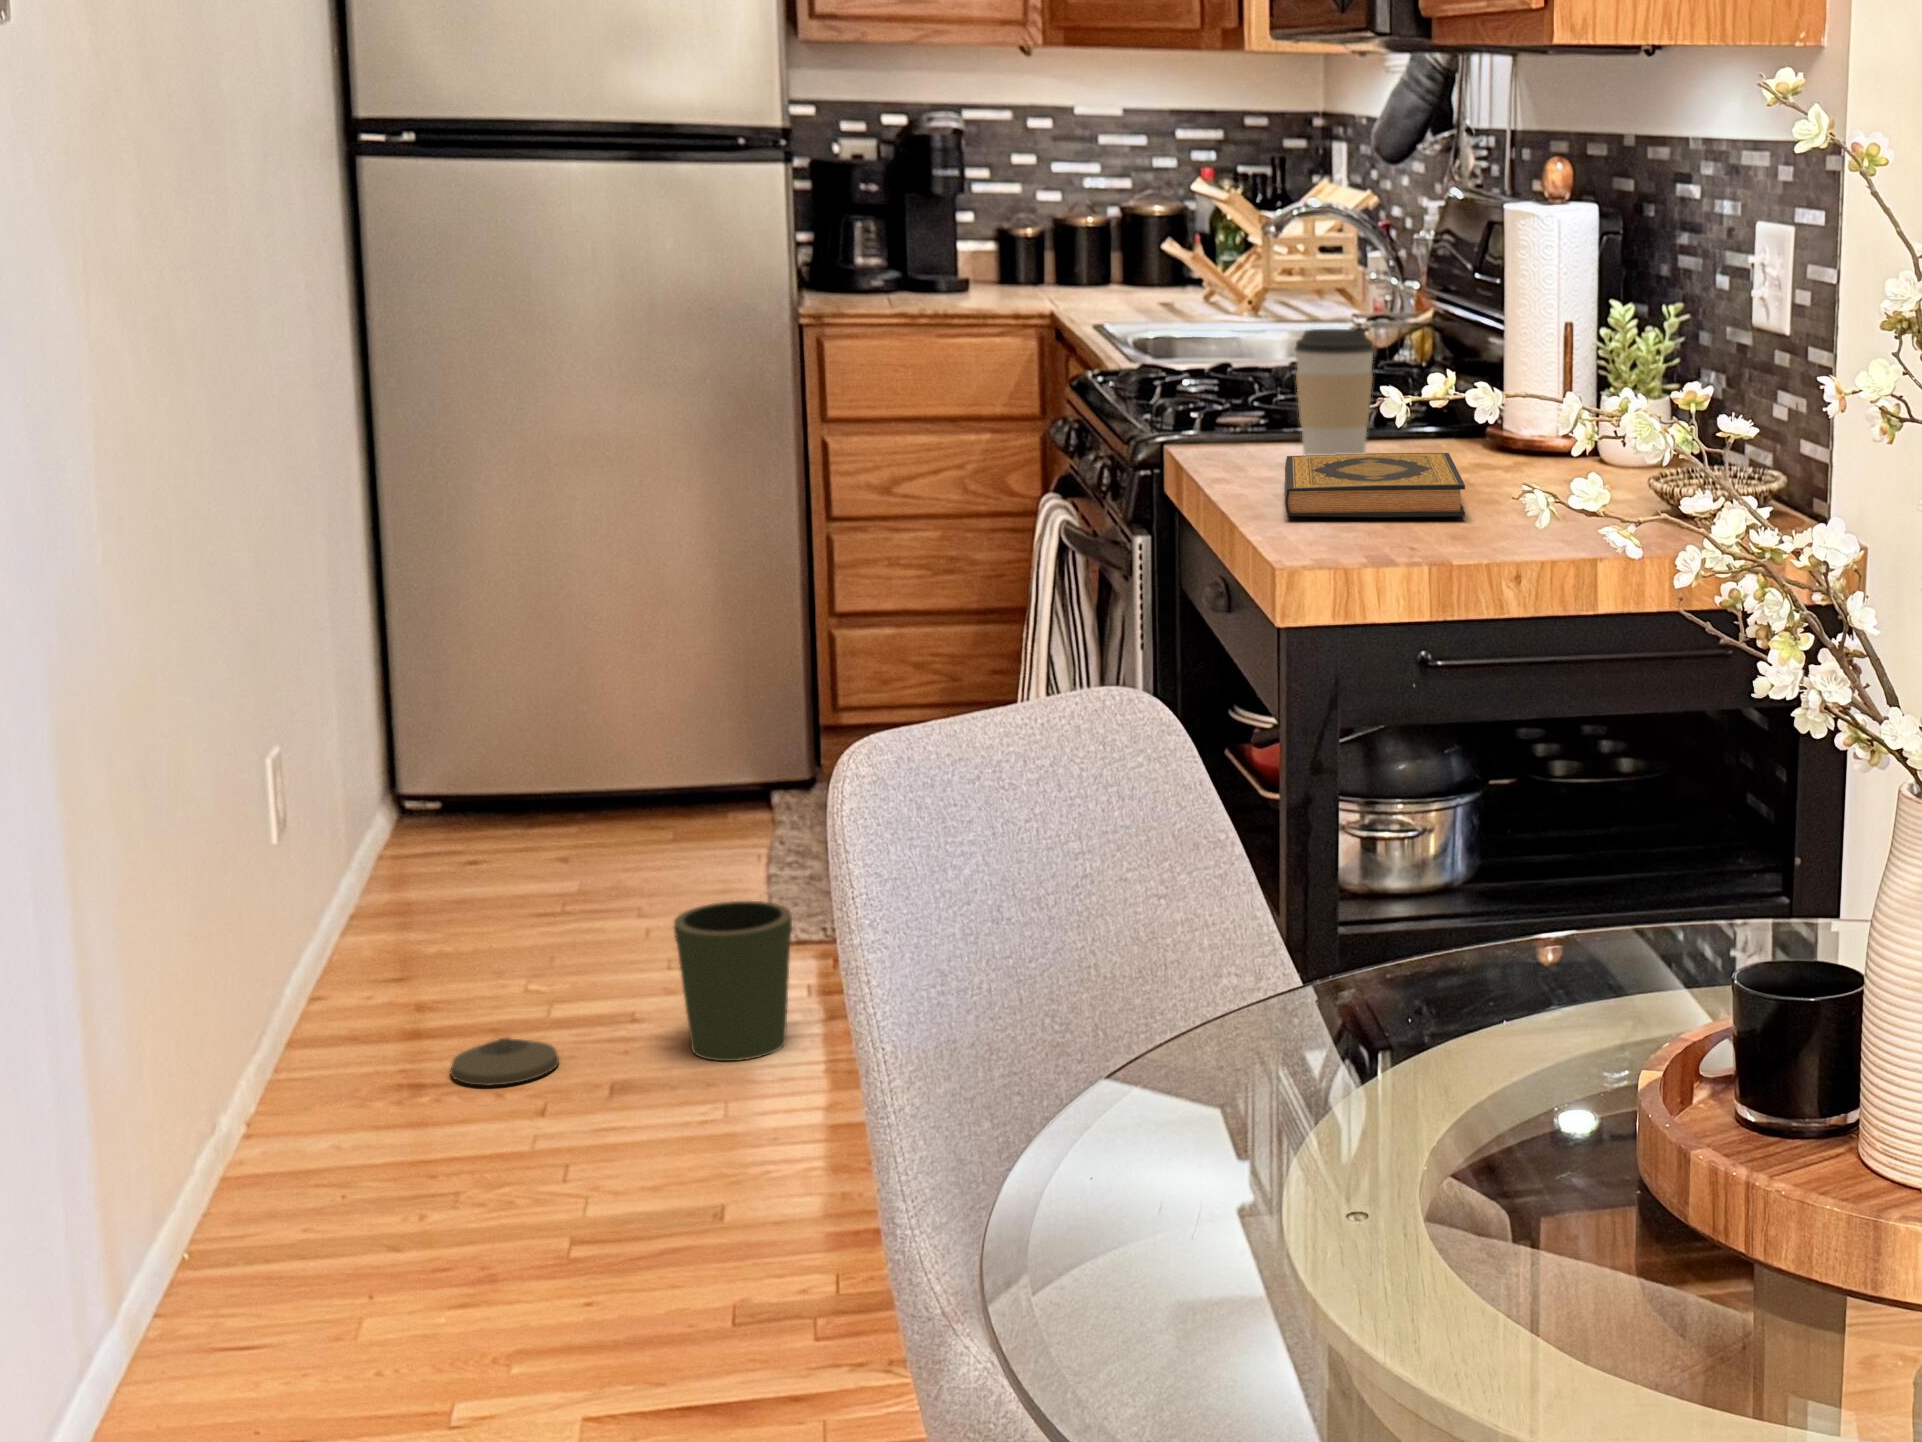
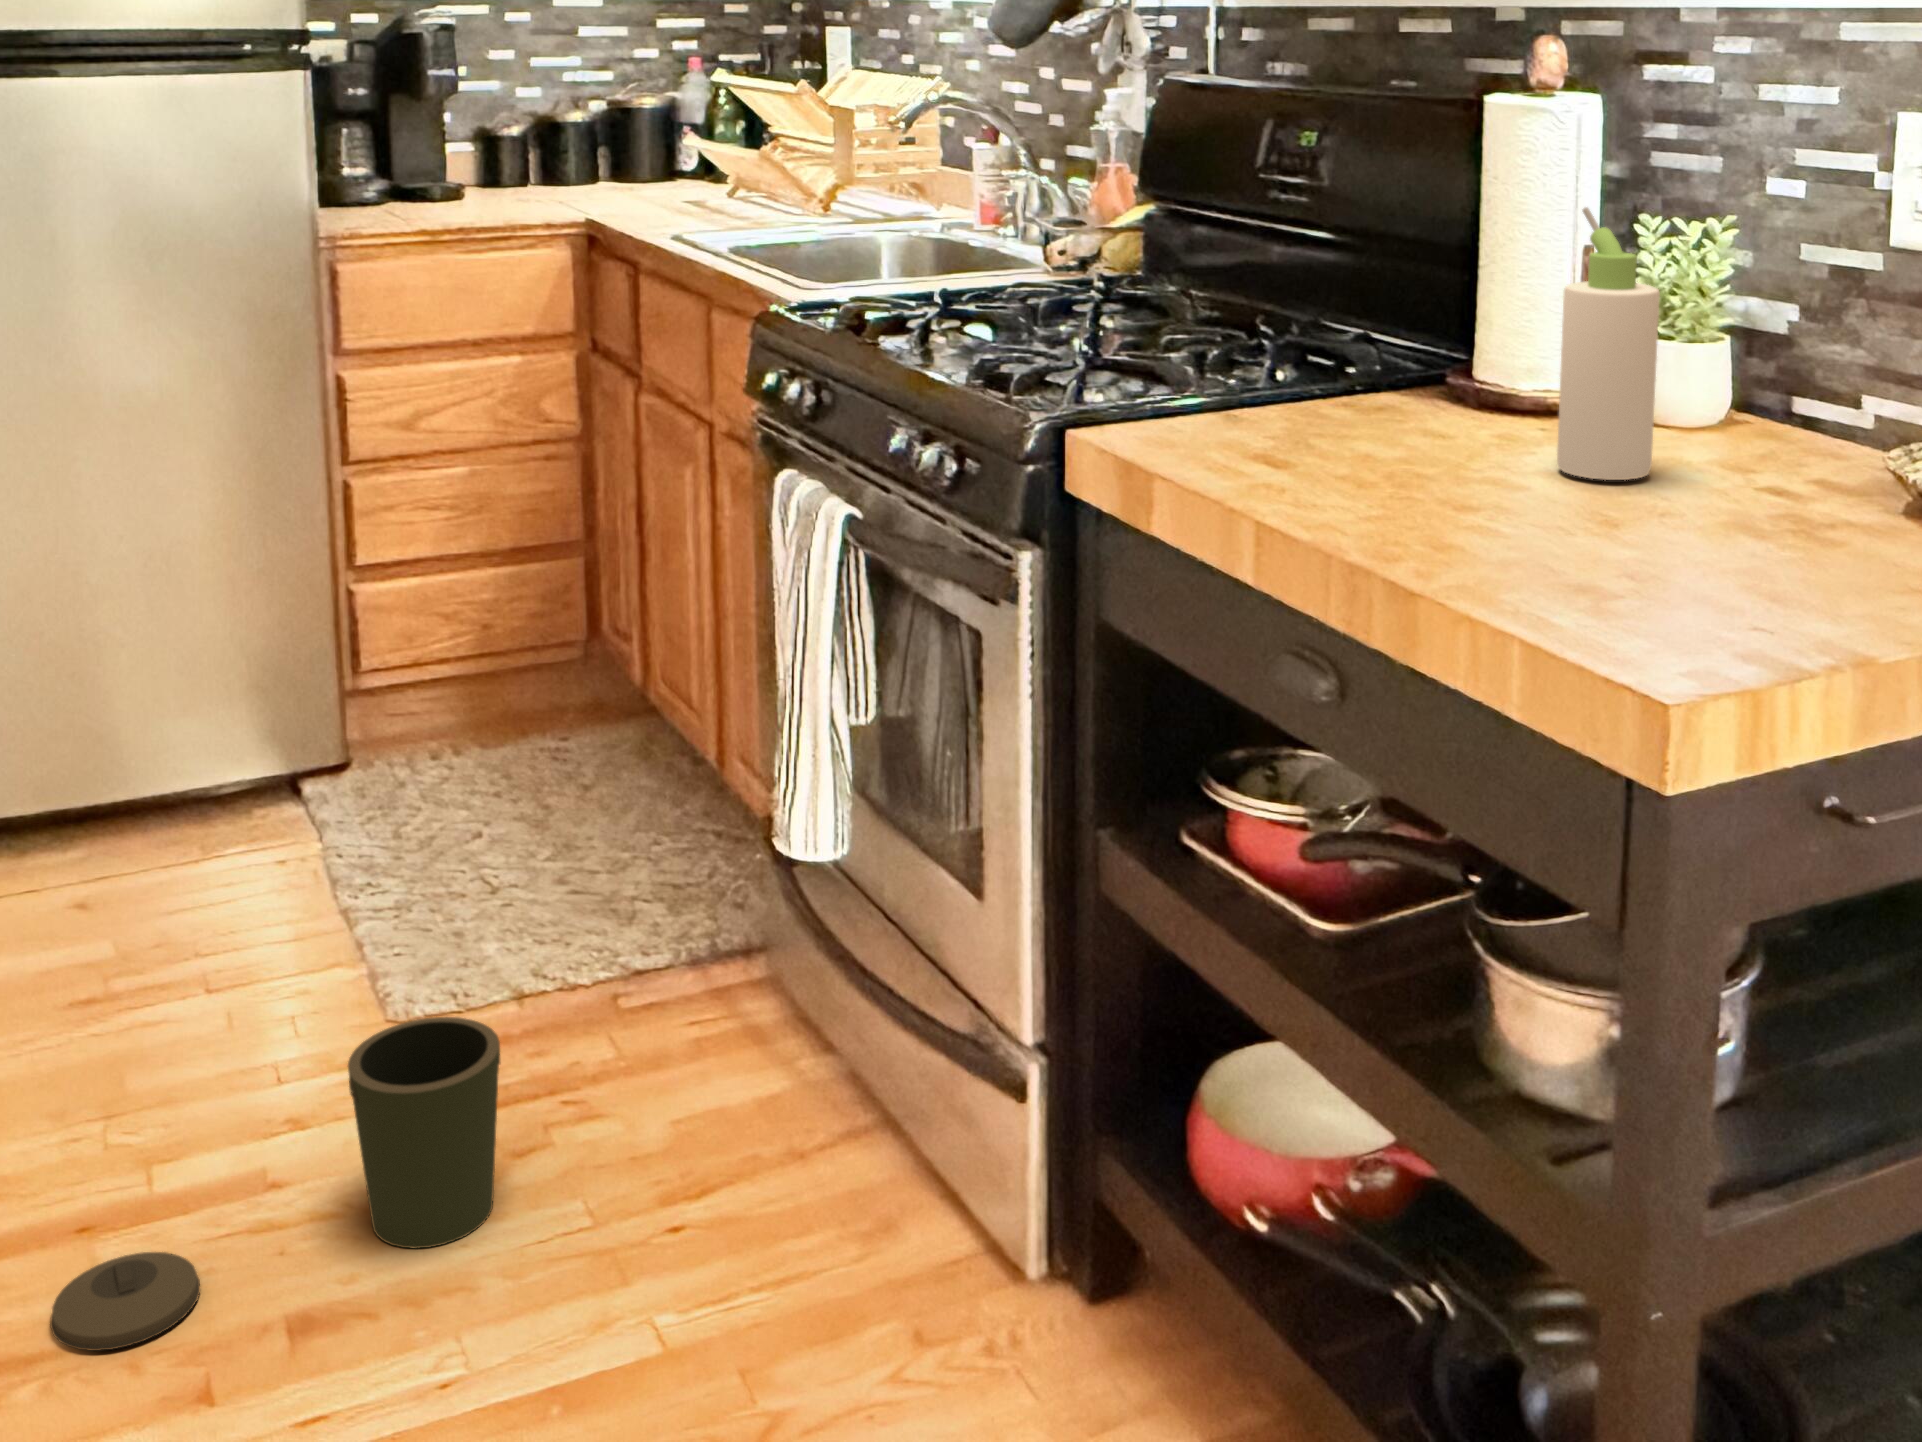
bottle: none [1462,266,1534,472] -> present [1557,207,1660,480]
coffee cup: present [1295,329,1374,456] -> none [1332,295,1442,481]
hardback book: present [1285,453,1465,517] -> none [1395,464,1798,610]

